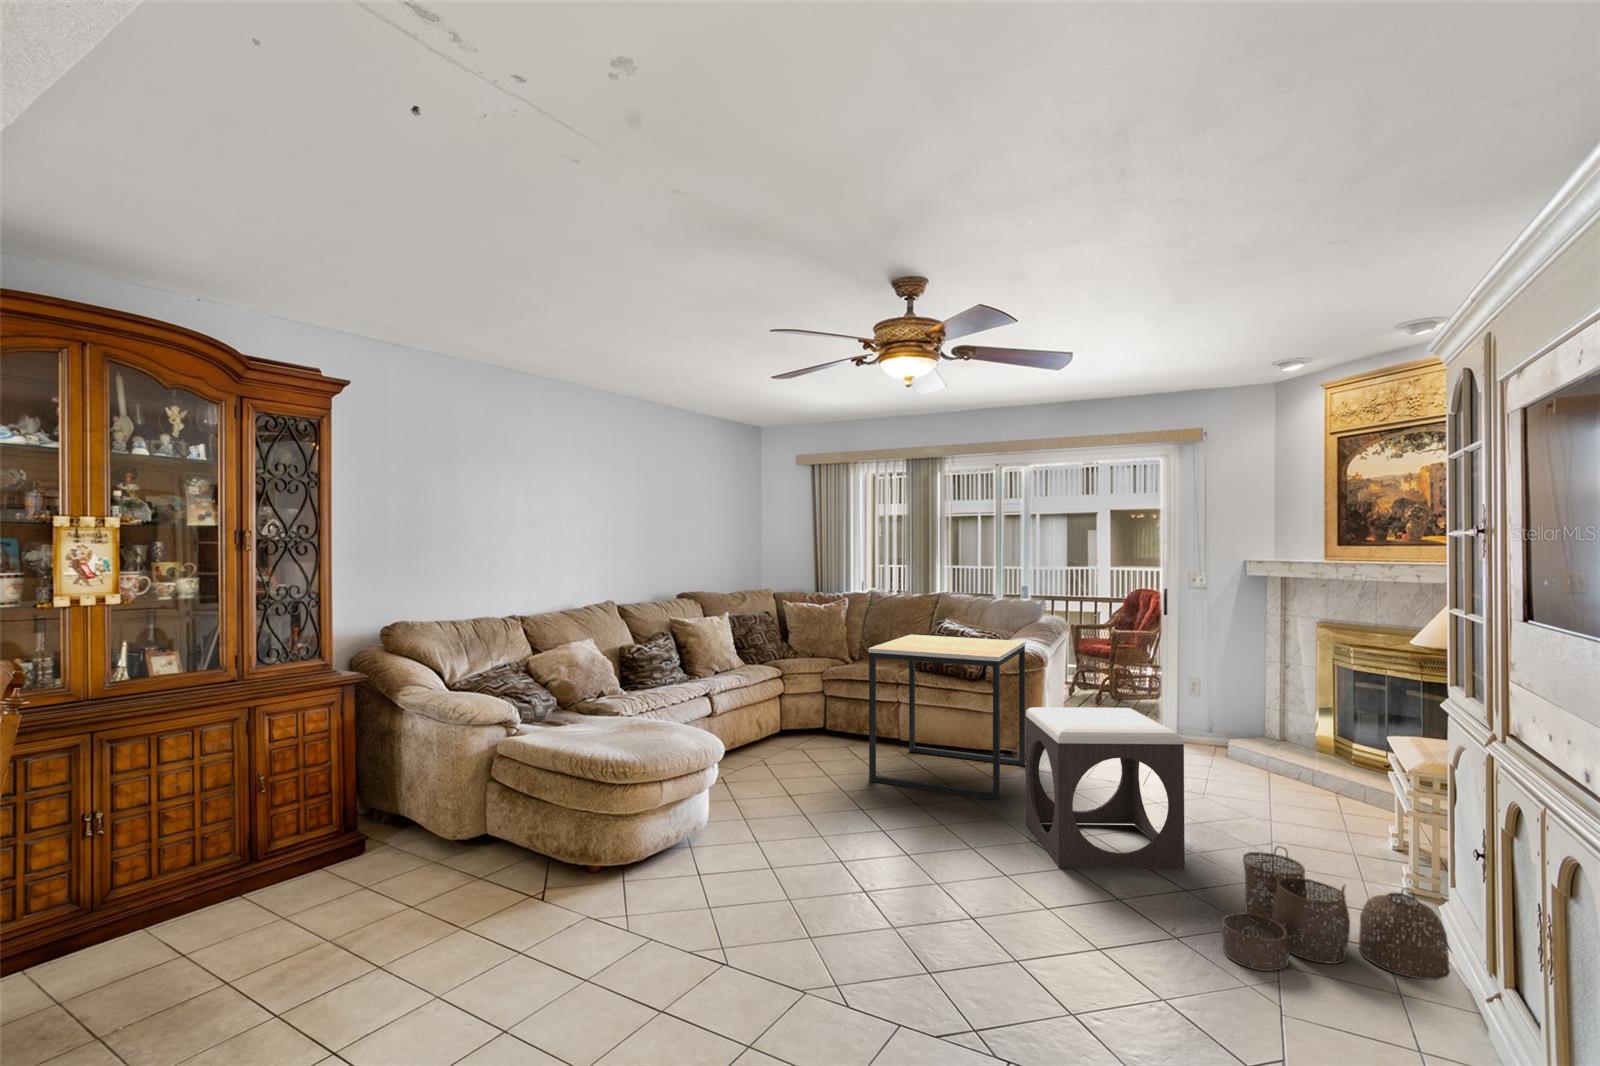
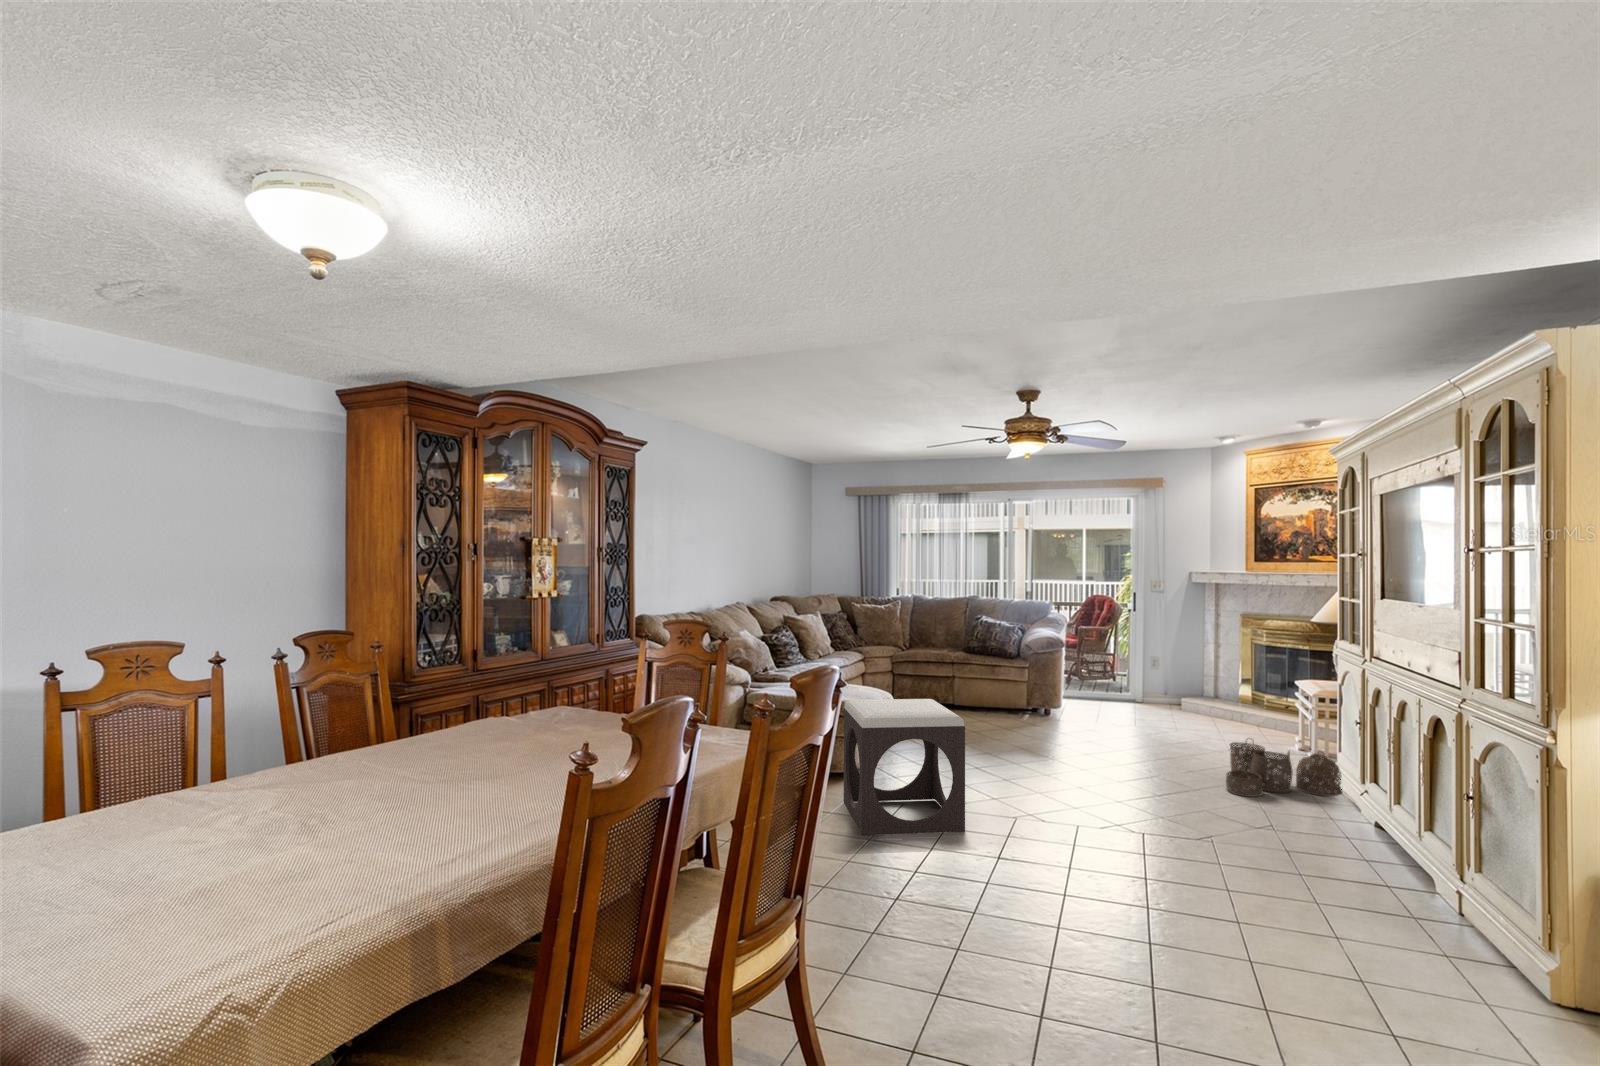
side table: present [868,635,1025,800] -> none [954,626,1052,736]
footstool: present [1026,707,1185,869] -> present [844,699,965,835]

